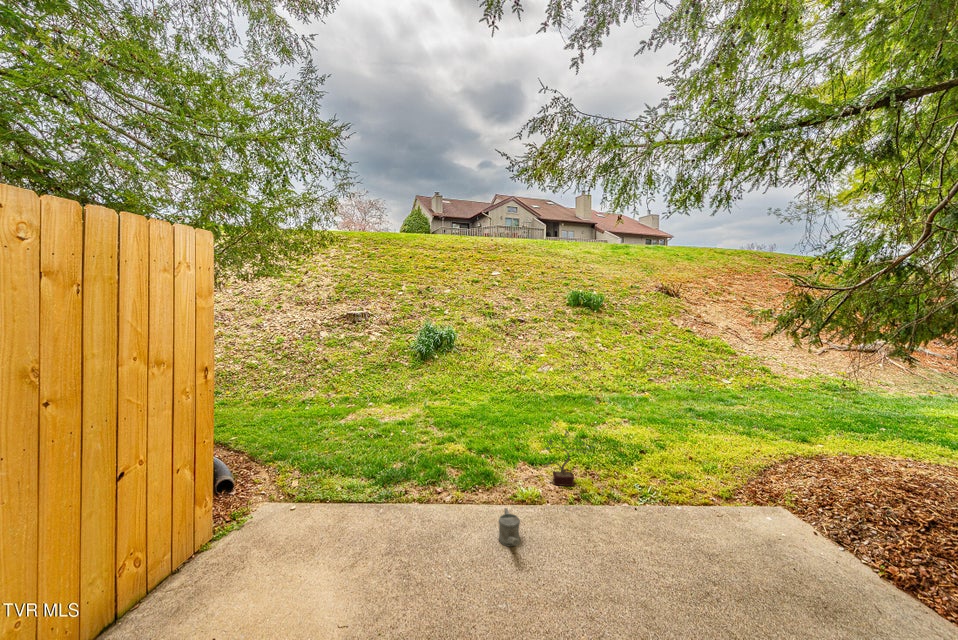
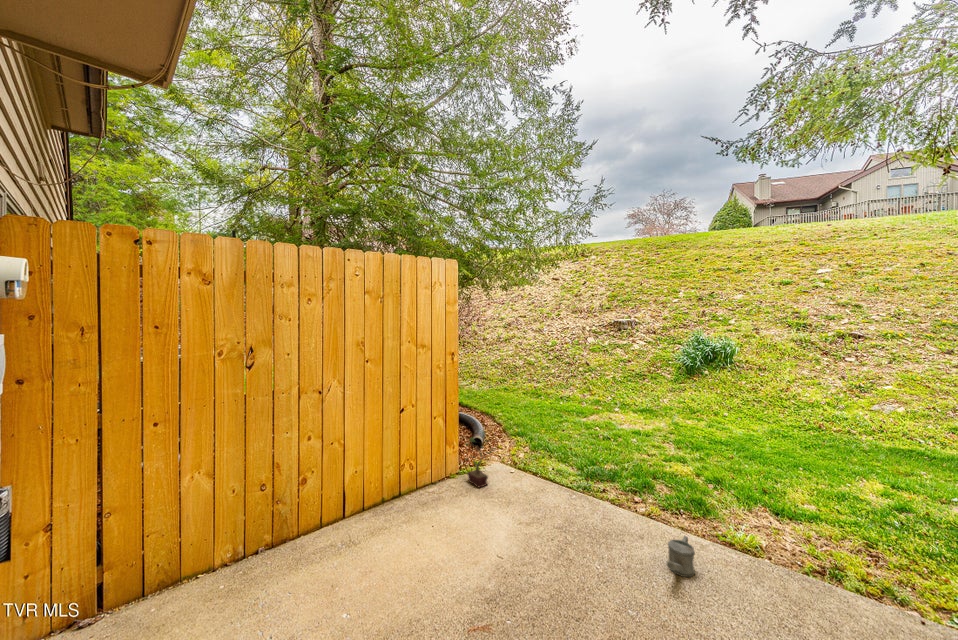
potted plant: present [546,431,595,486] -> present [466,432,495,488]

